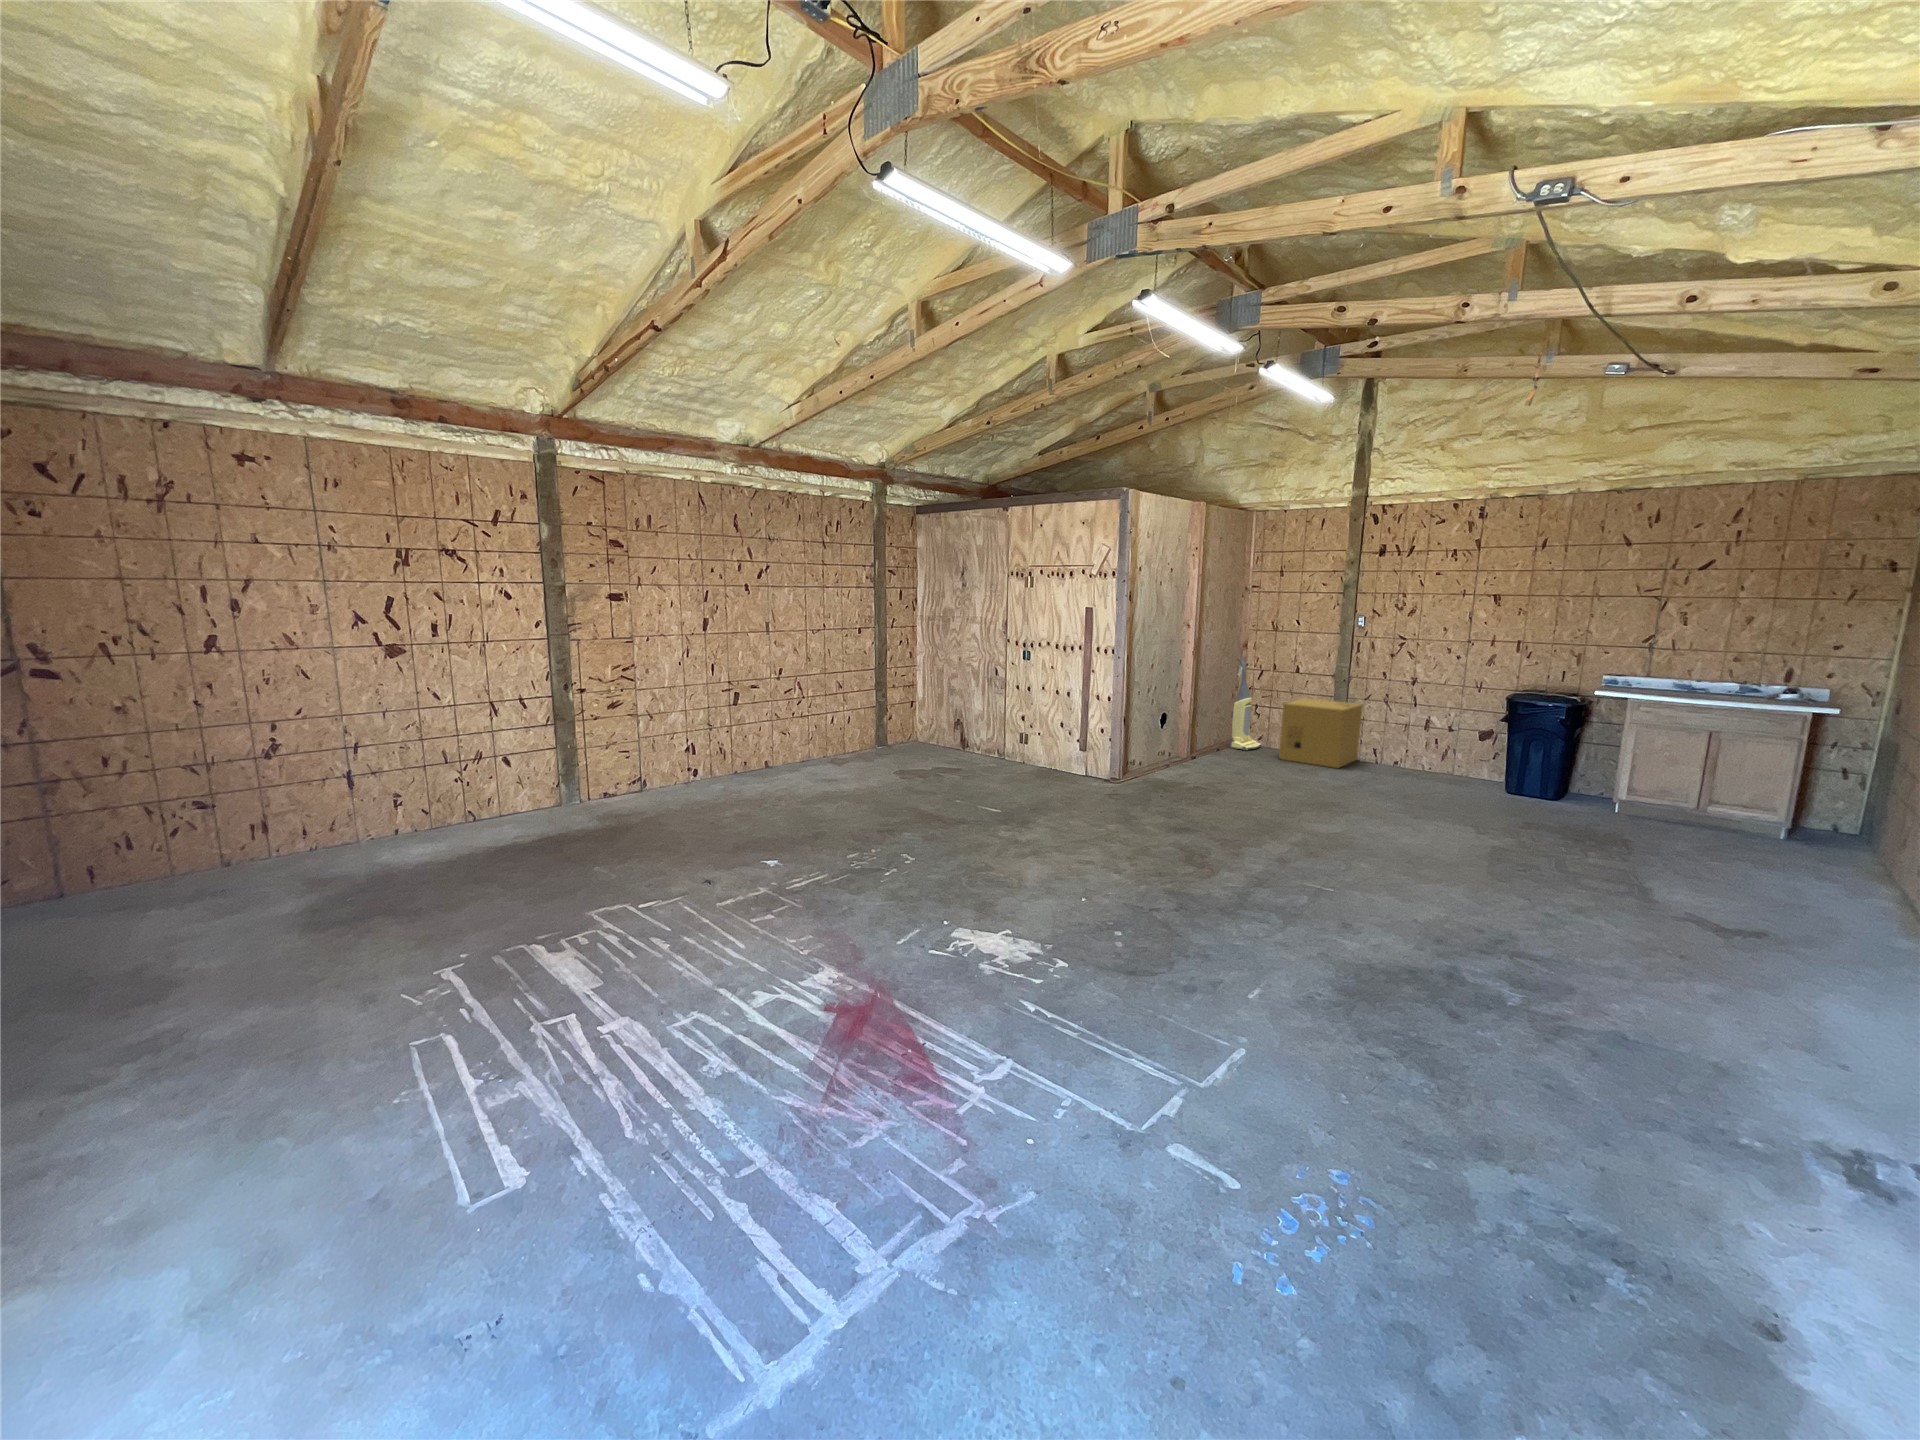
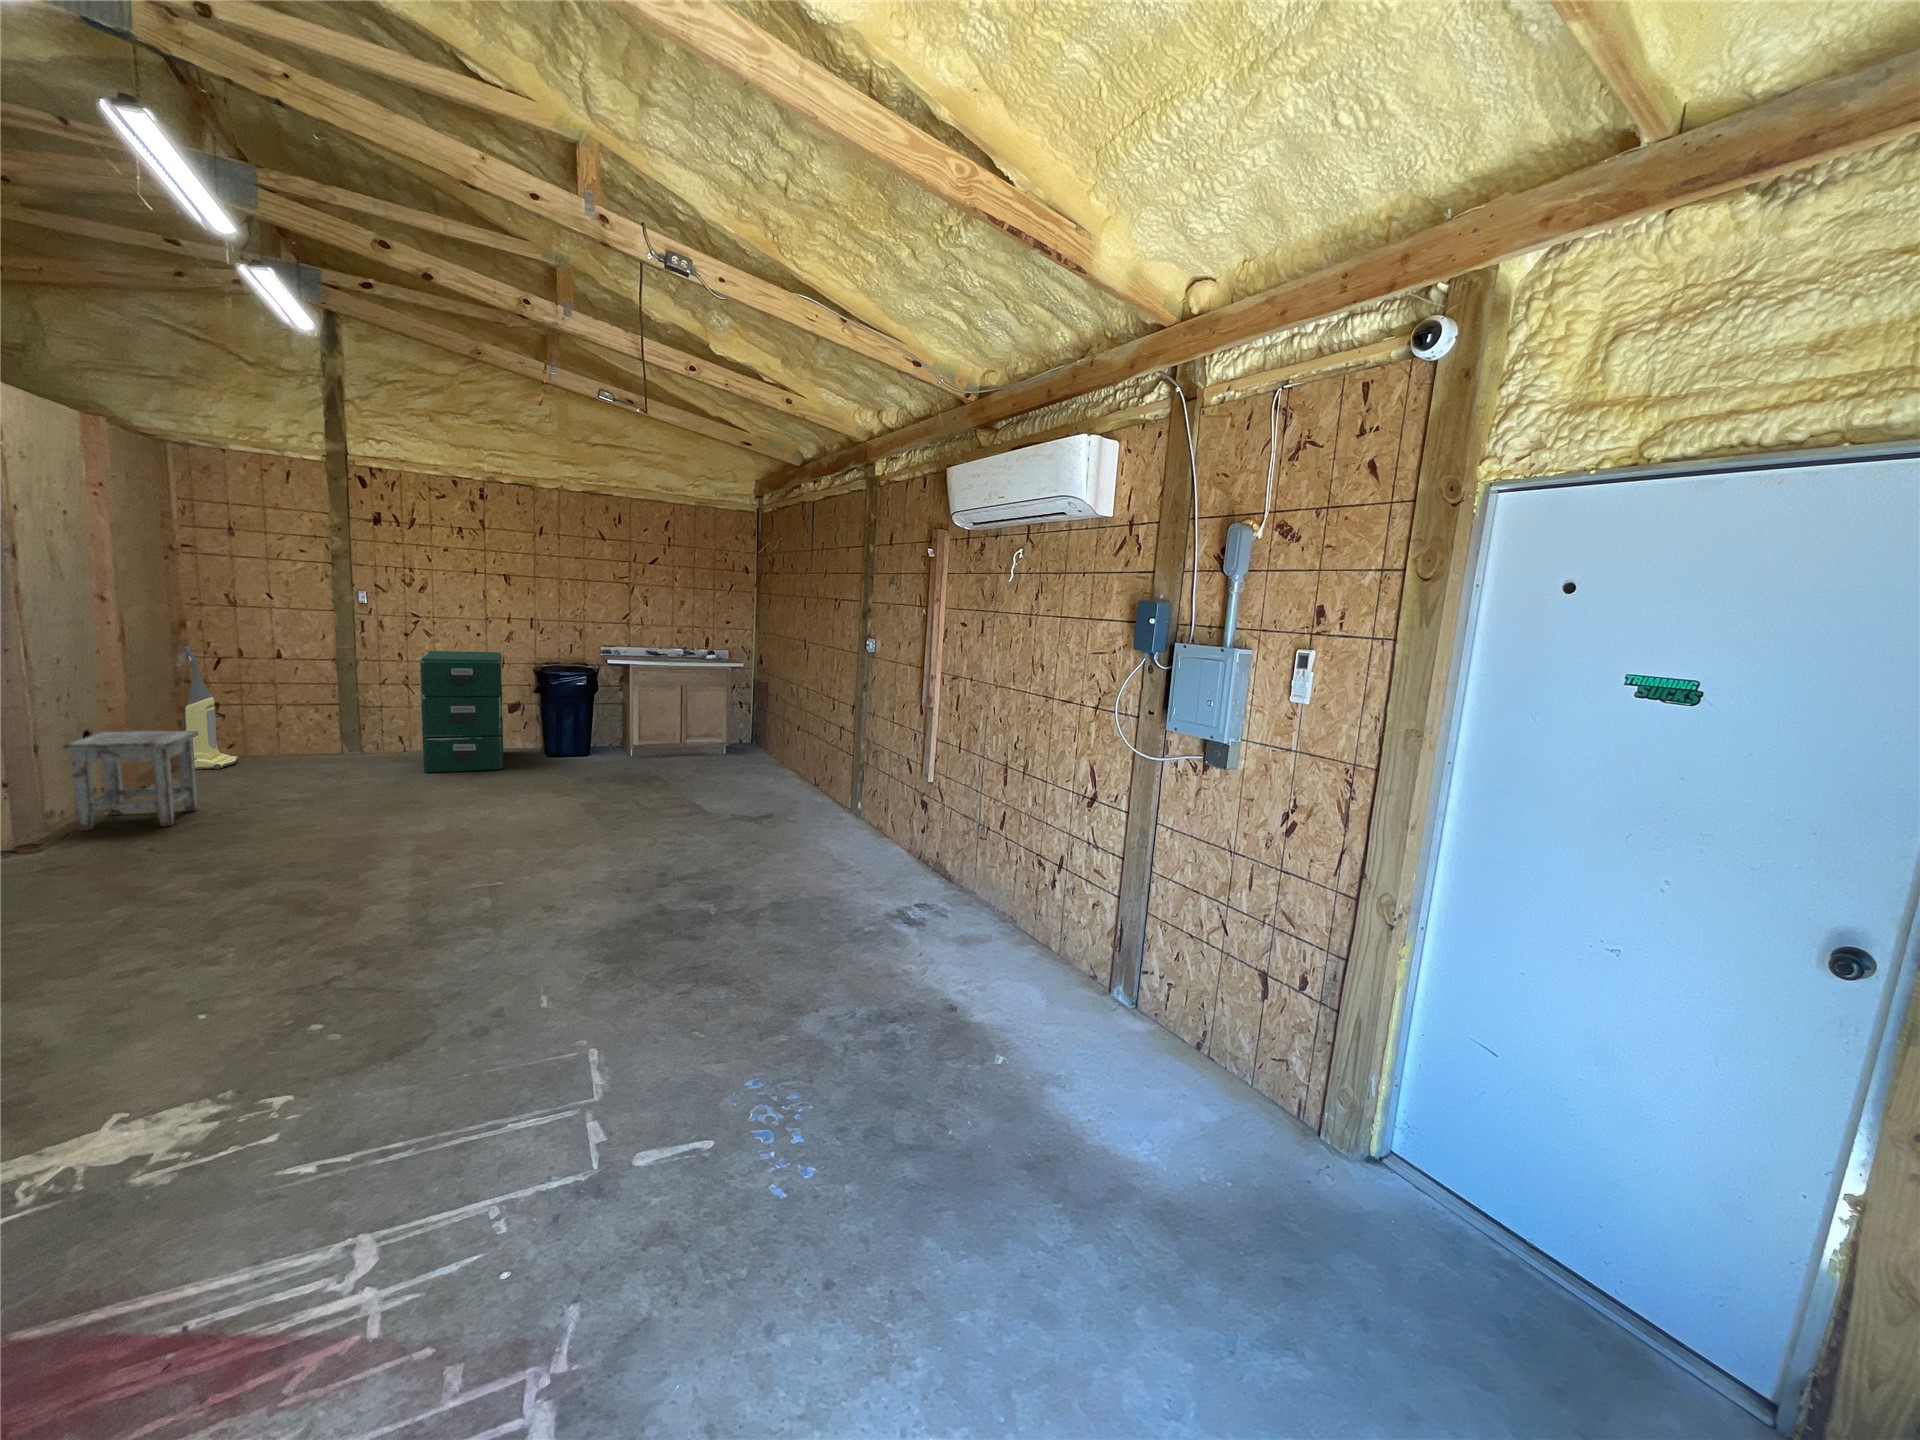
filing cabinet: none [1375,670,1479,792] -> present [420,651,504,772]
cardboard box: present [1279,699,1363,768] -> none [278,692,381,771]
stool: none [1143,713,1214,782] -> present [62,731,198,830]

